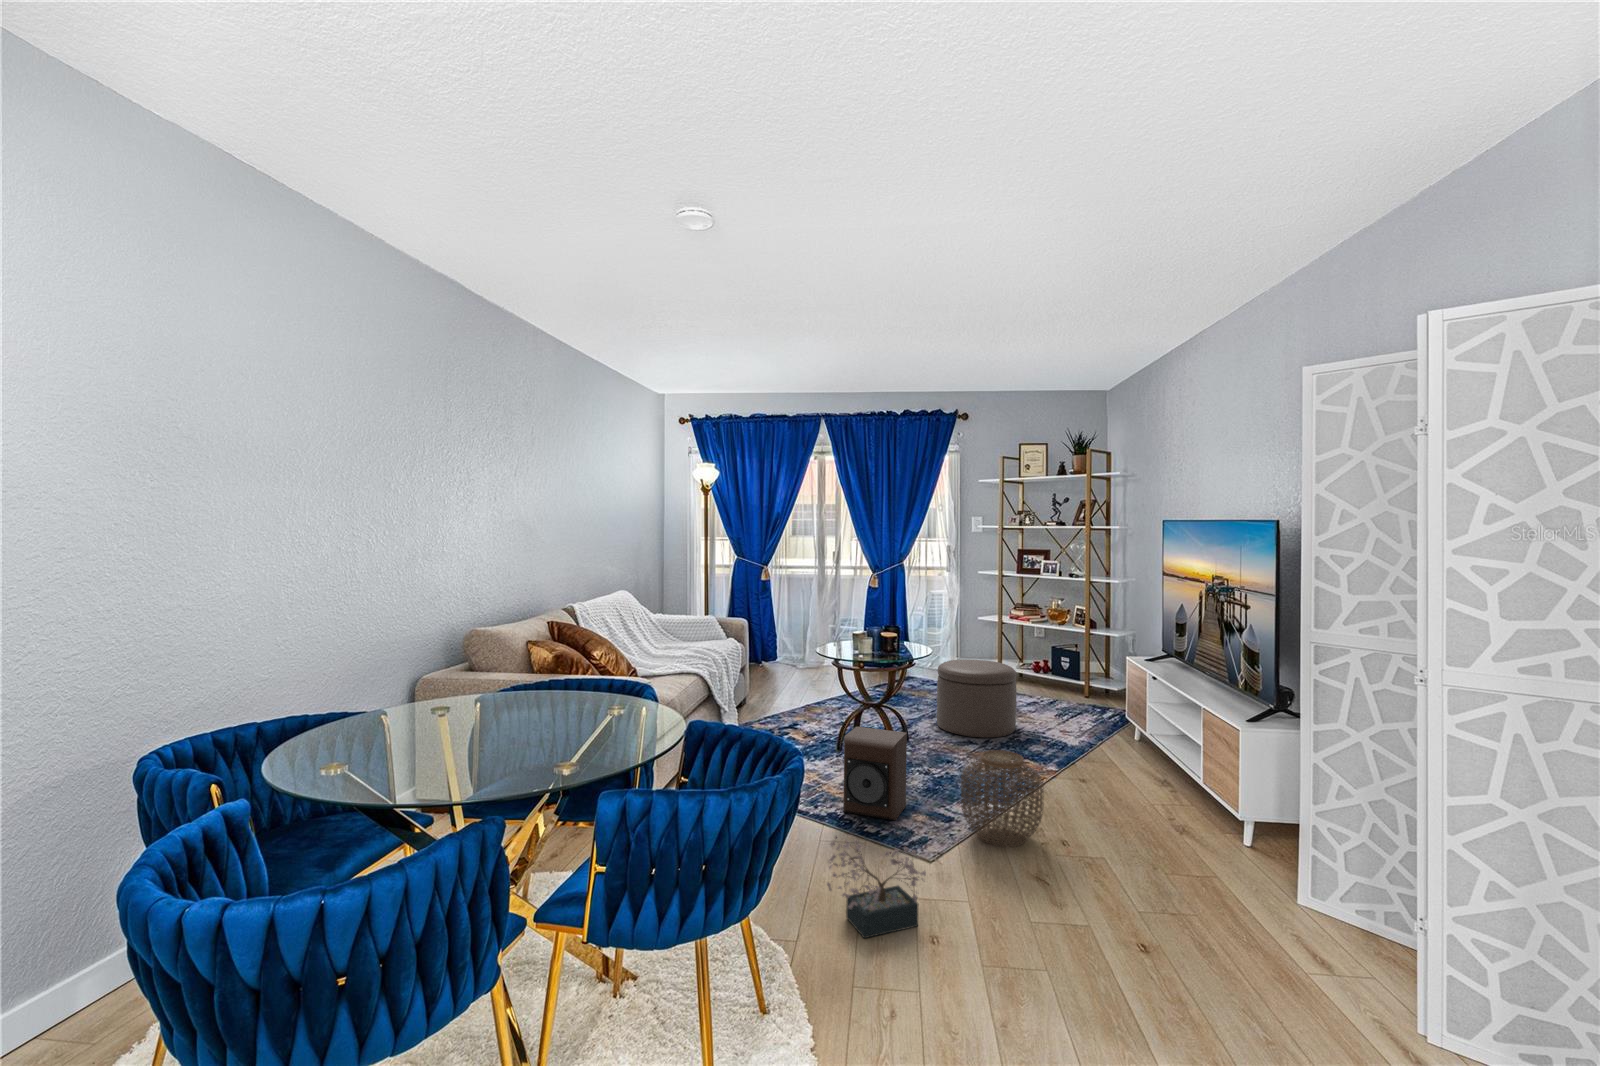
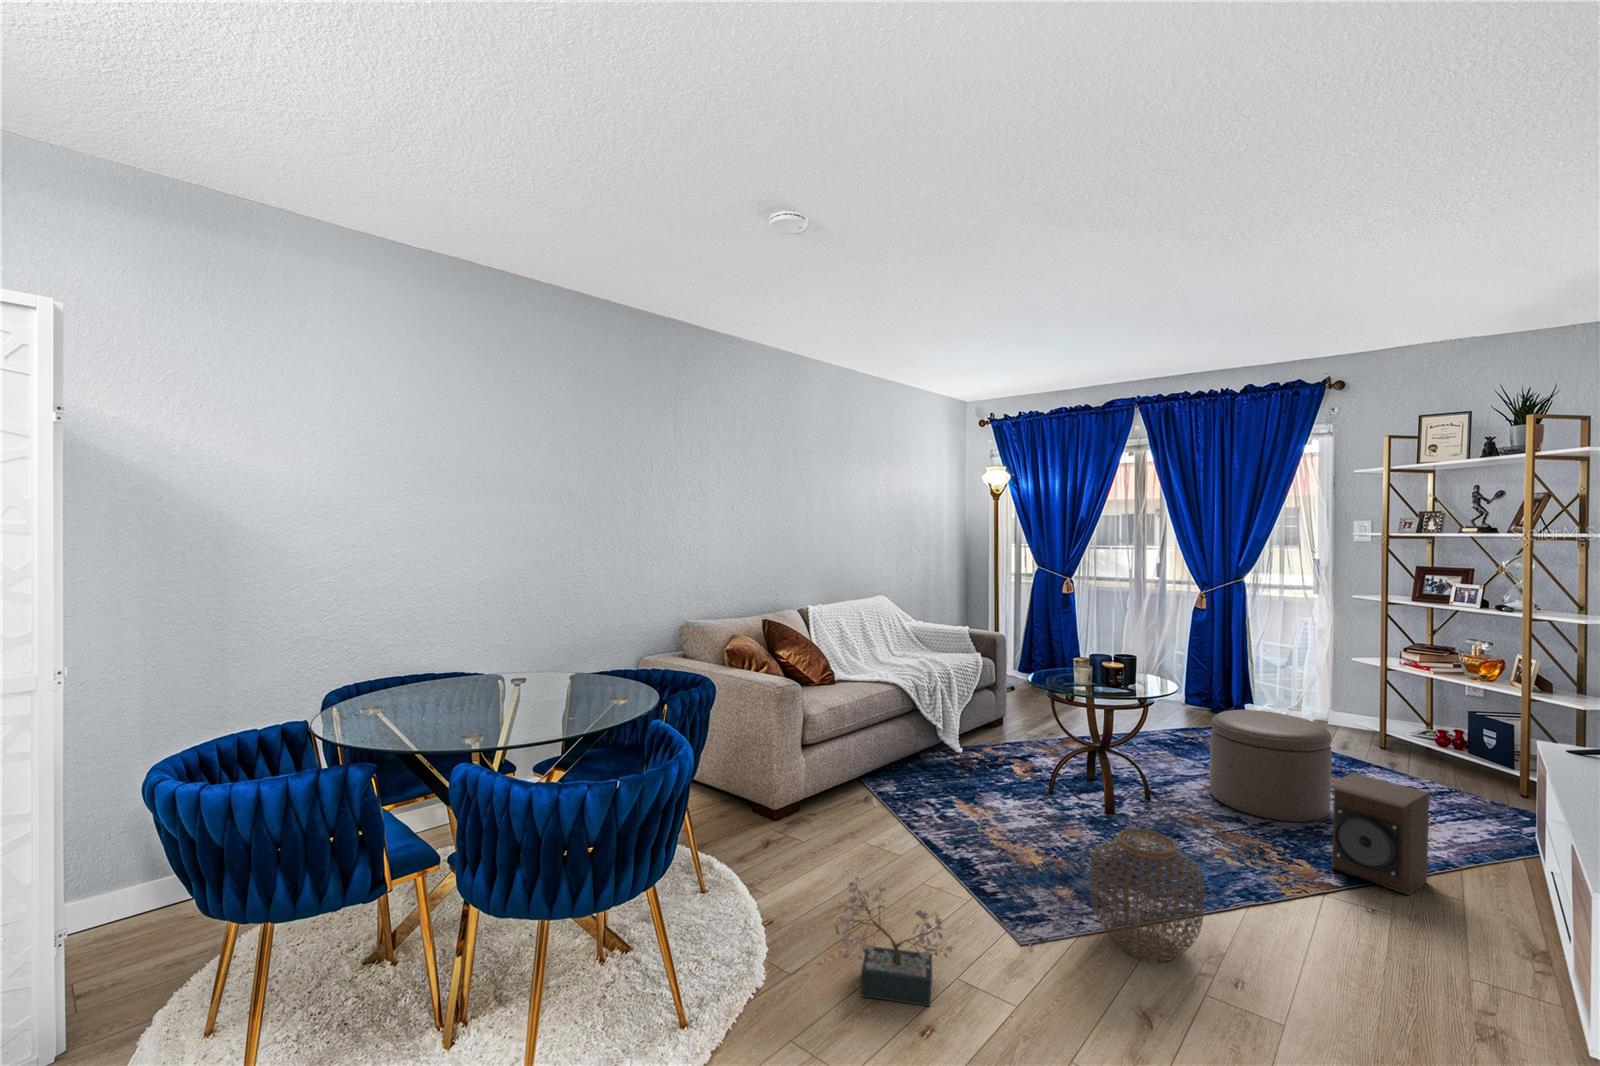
speaker: present [843,727,907,820] -> present [1332,773,1430,895]

